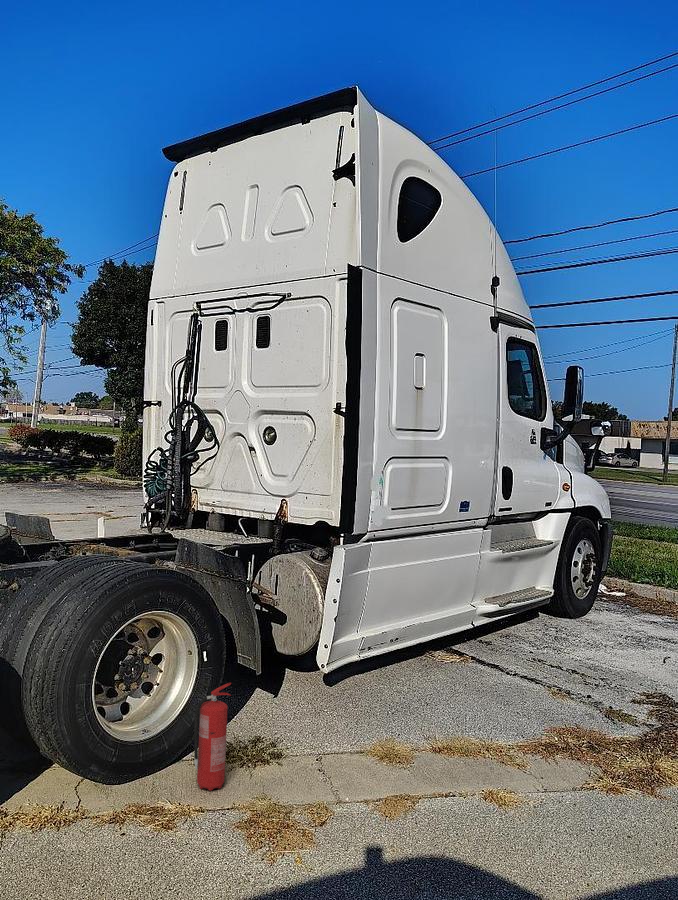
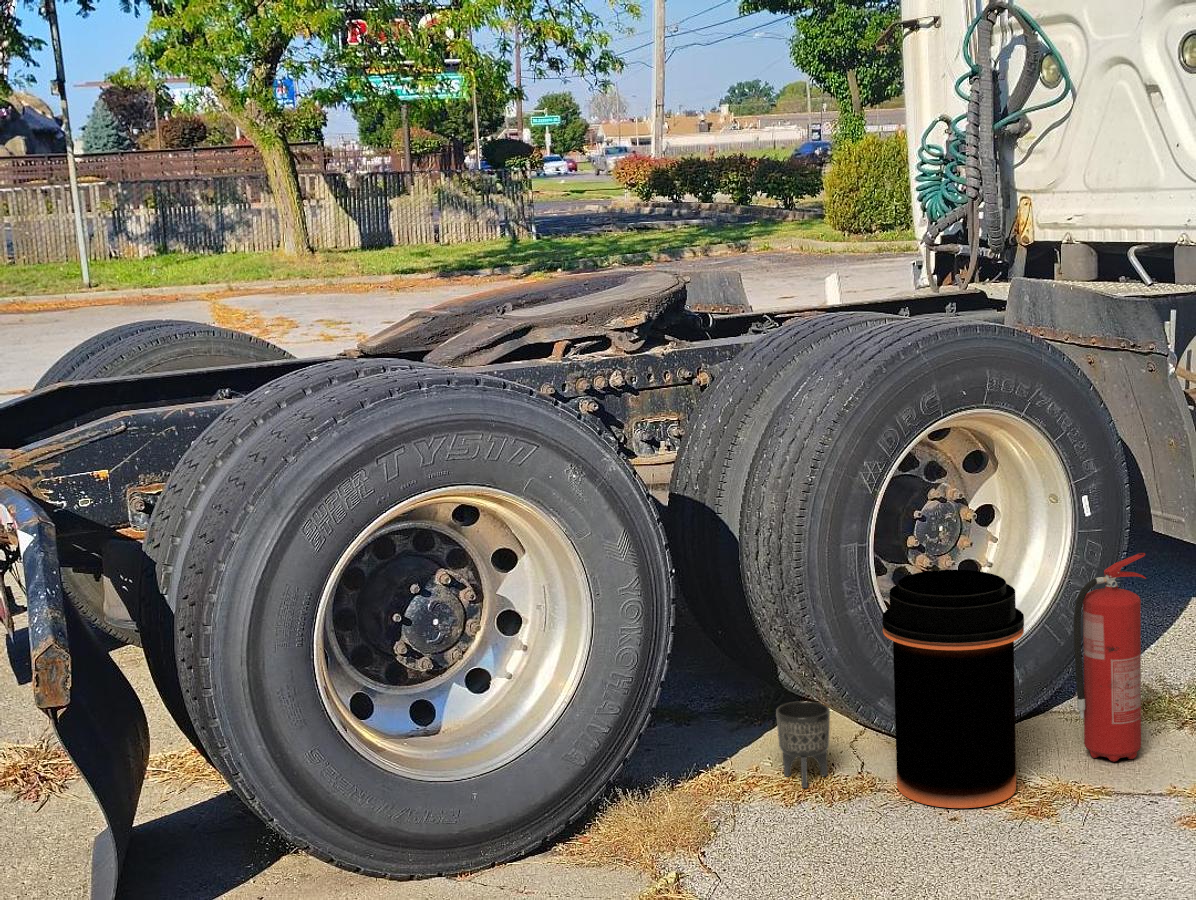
trash can: none [95,694,169,827] -> present [882,570,1024,808]
planter: none [33,768,63,819] -> present [776,701,830,788]

